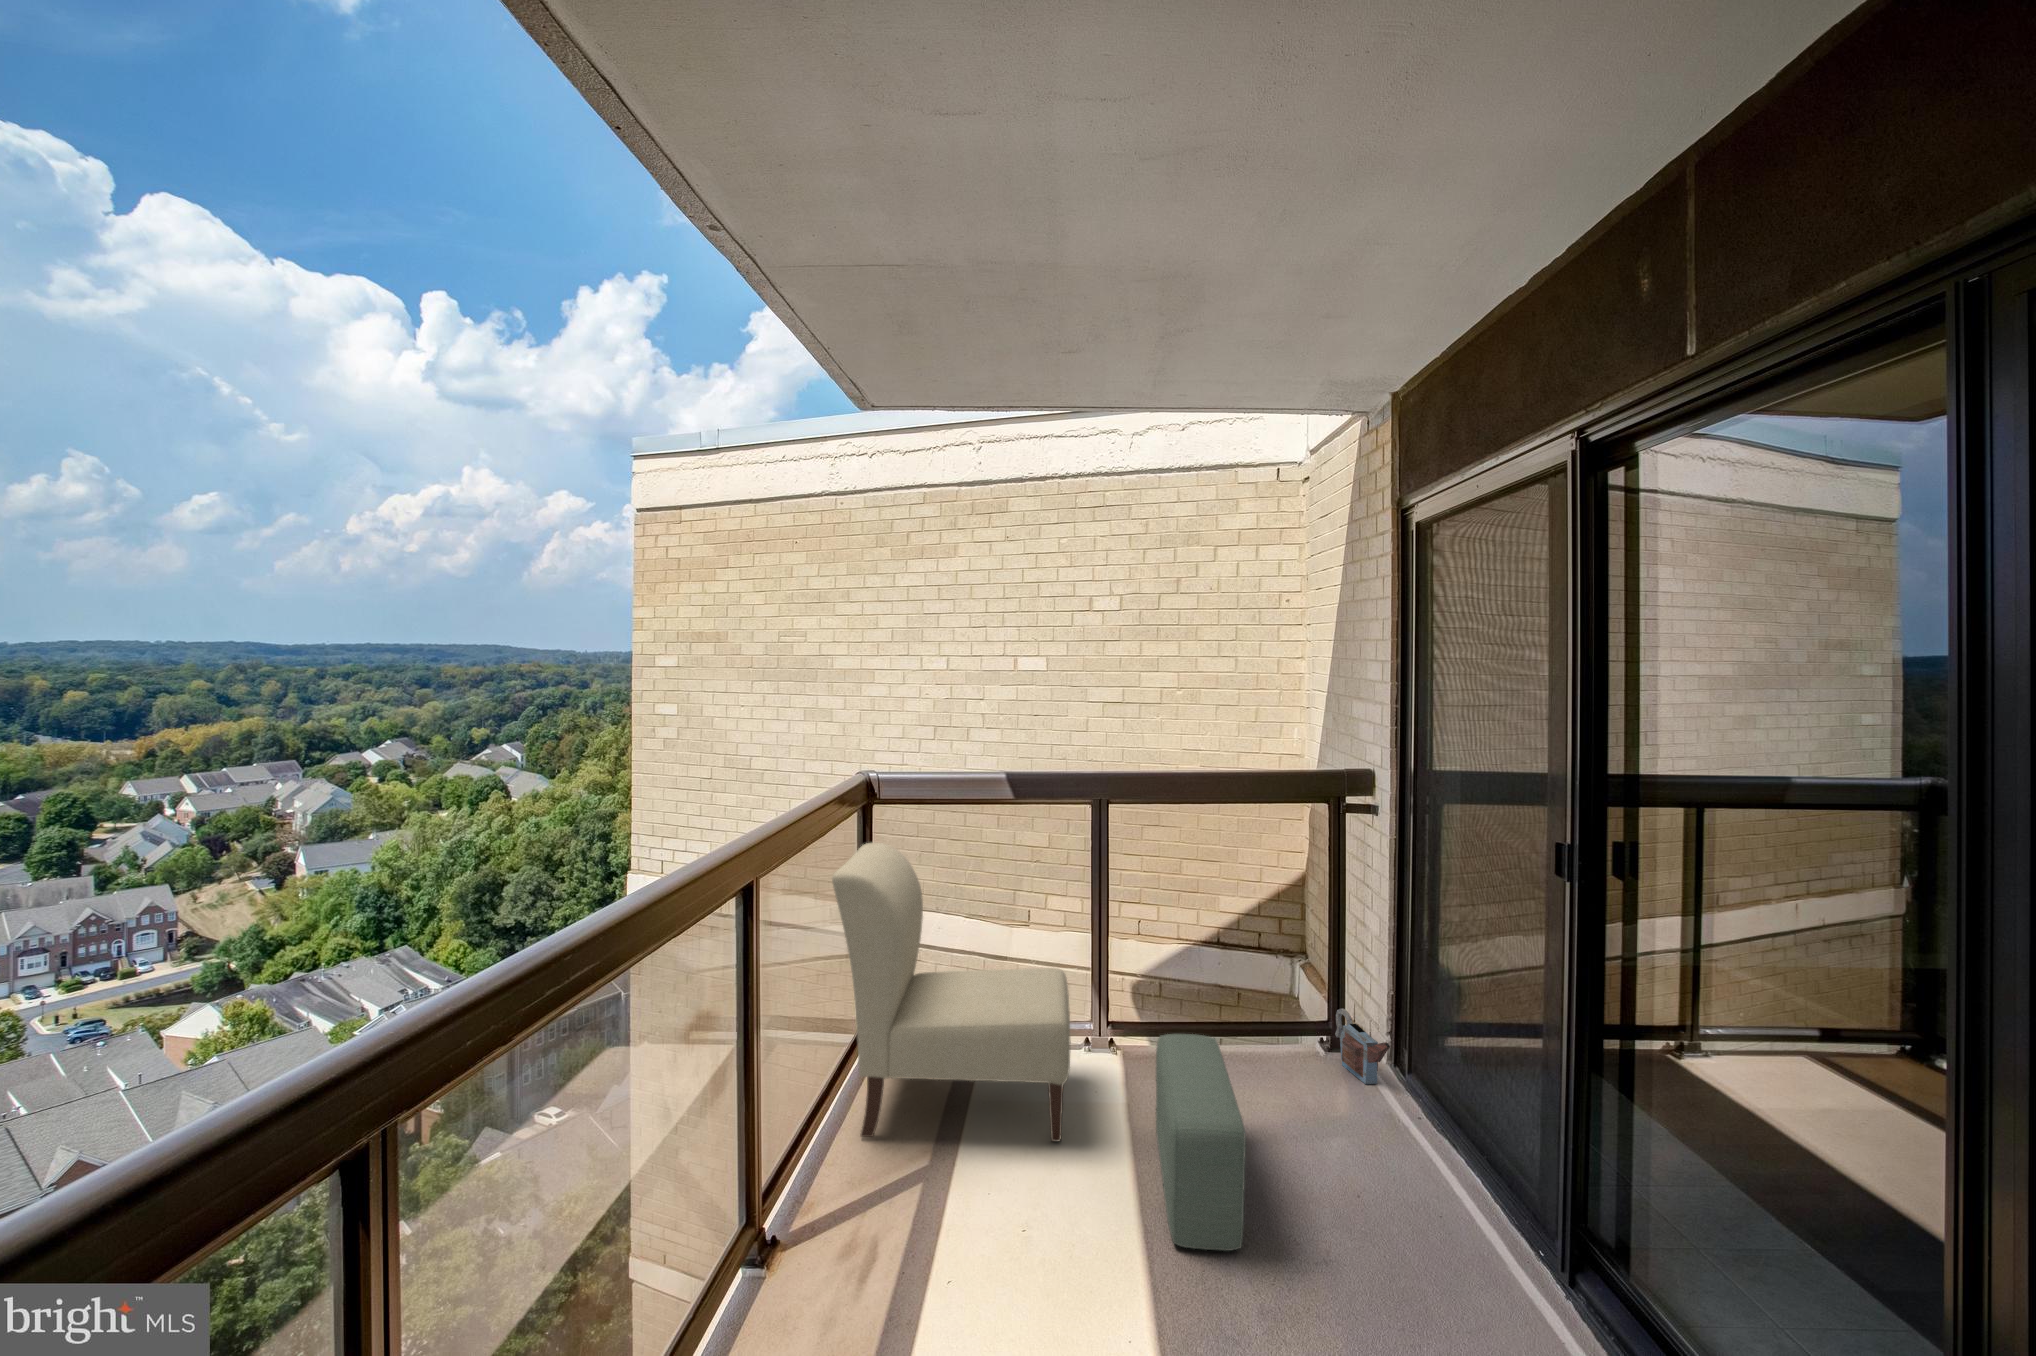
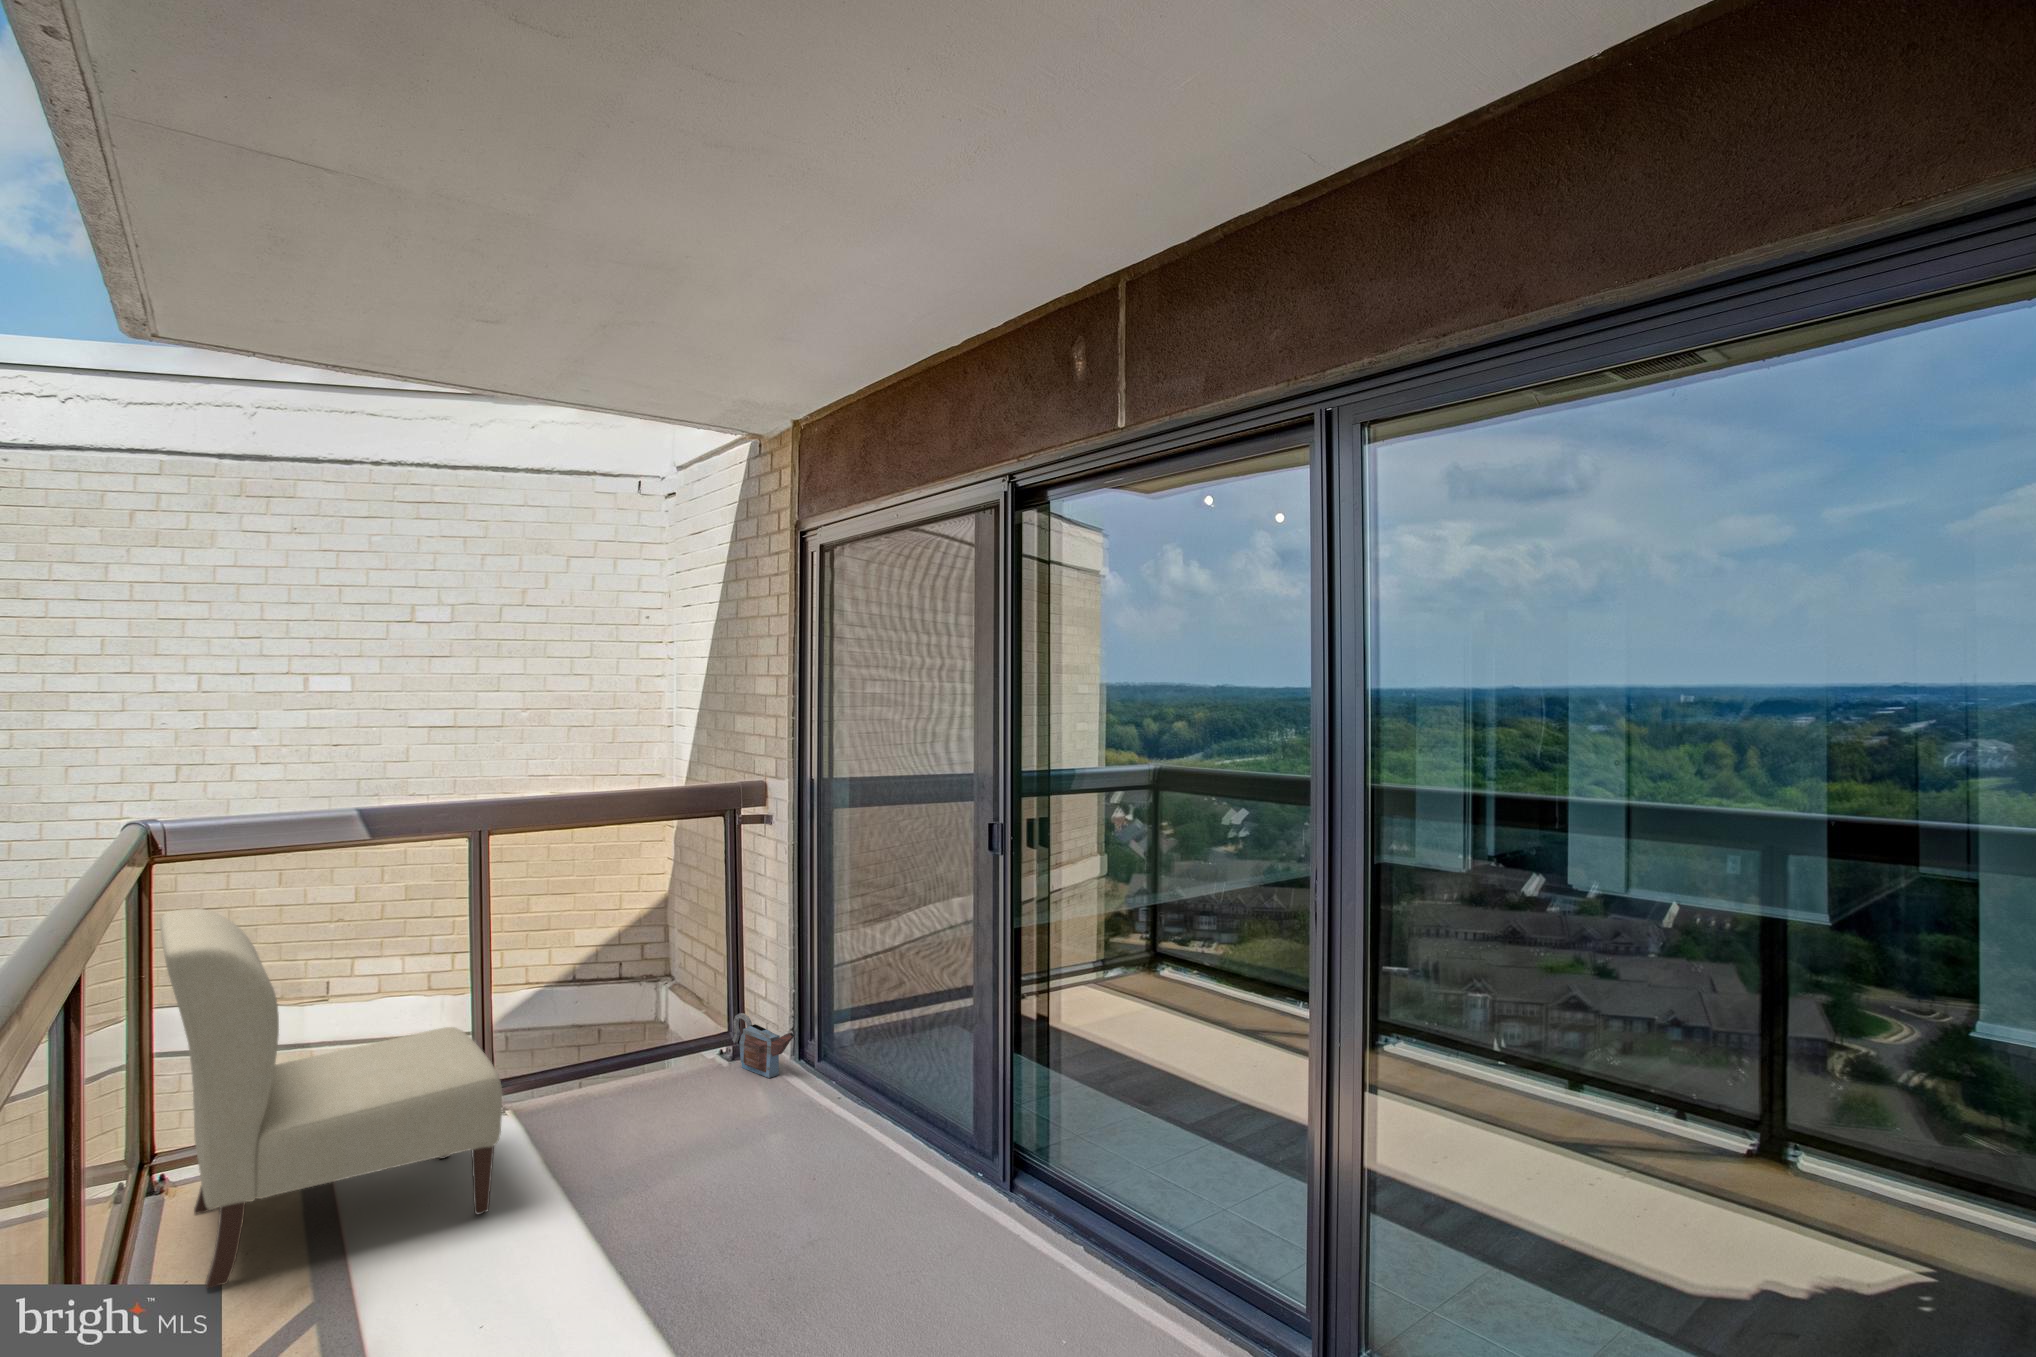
pouf: present [1156,1034,1246,1251] -> none [589,1058,725,1257]

